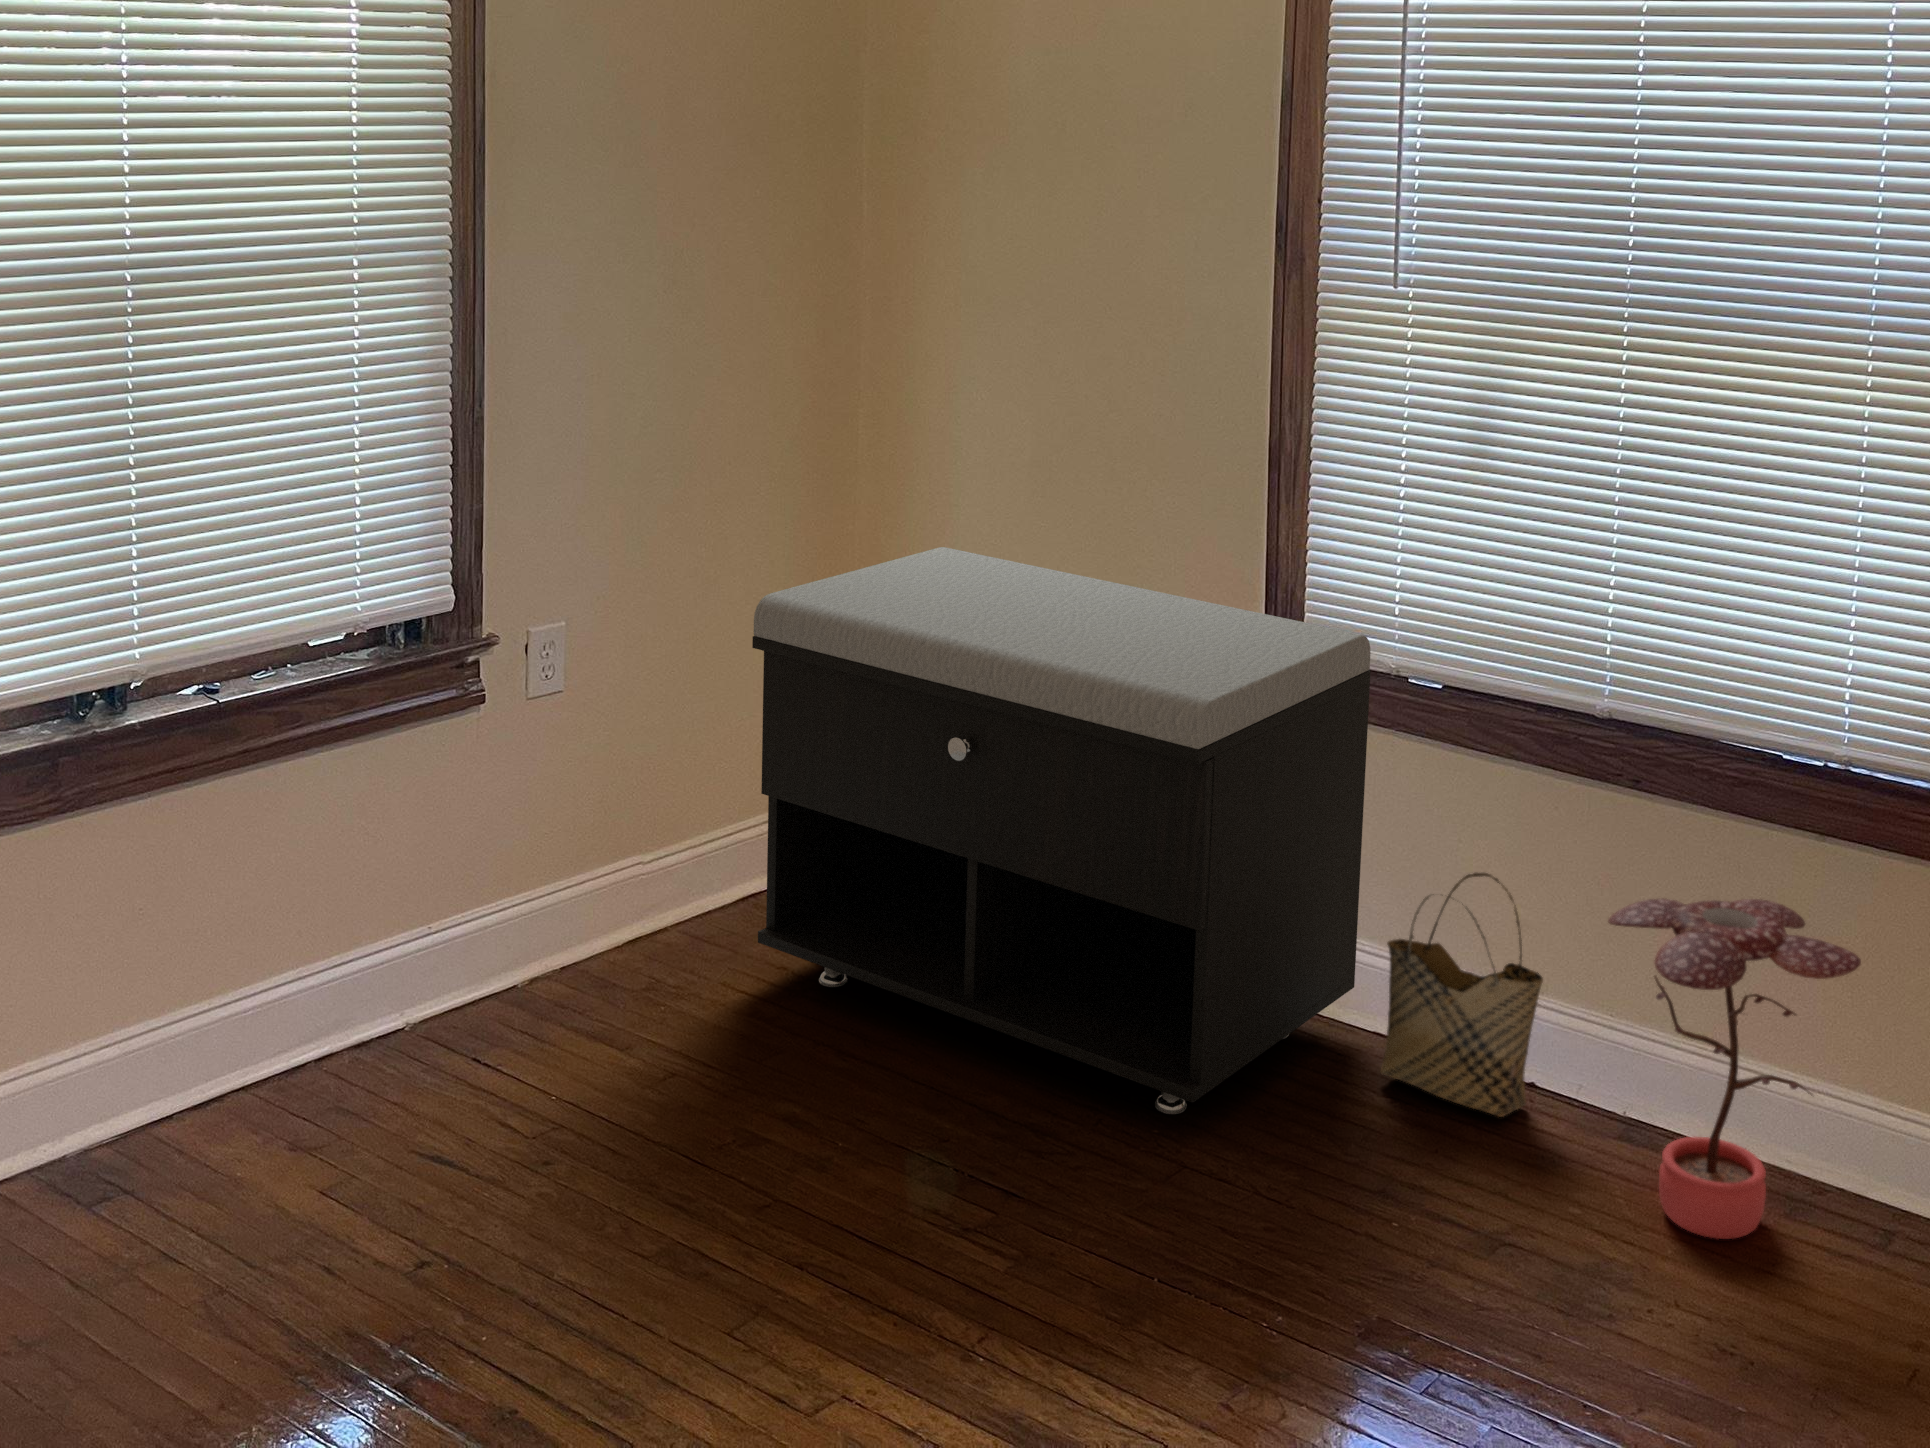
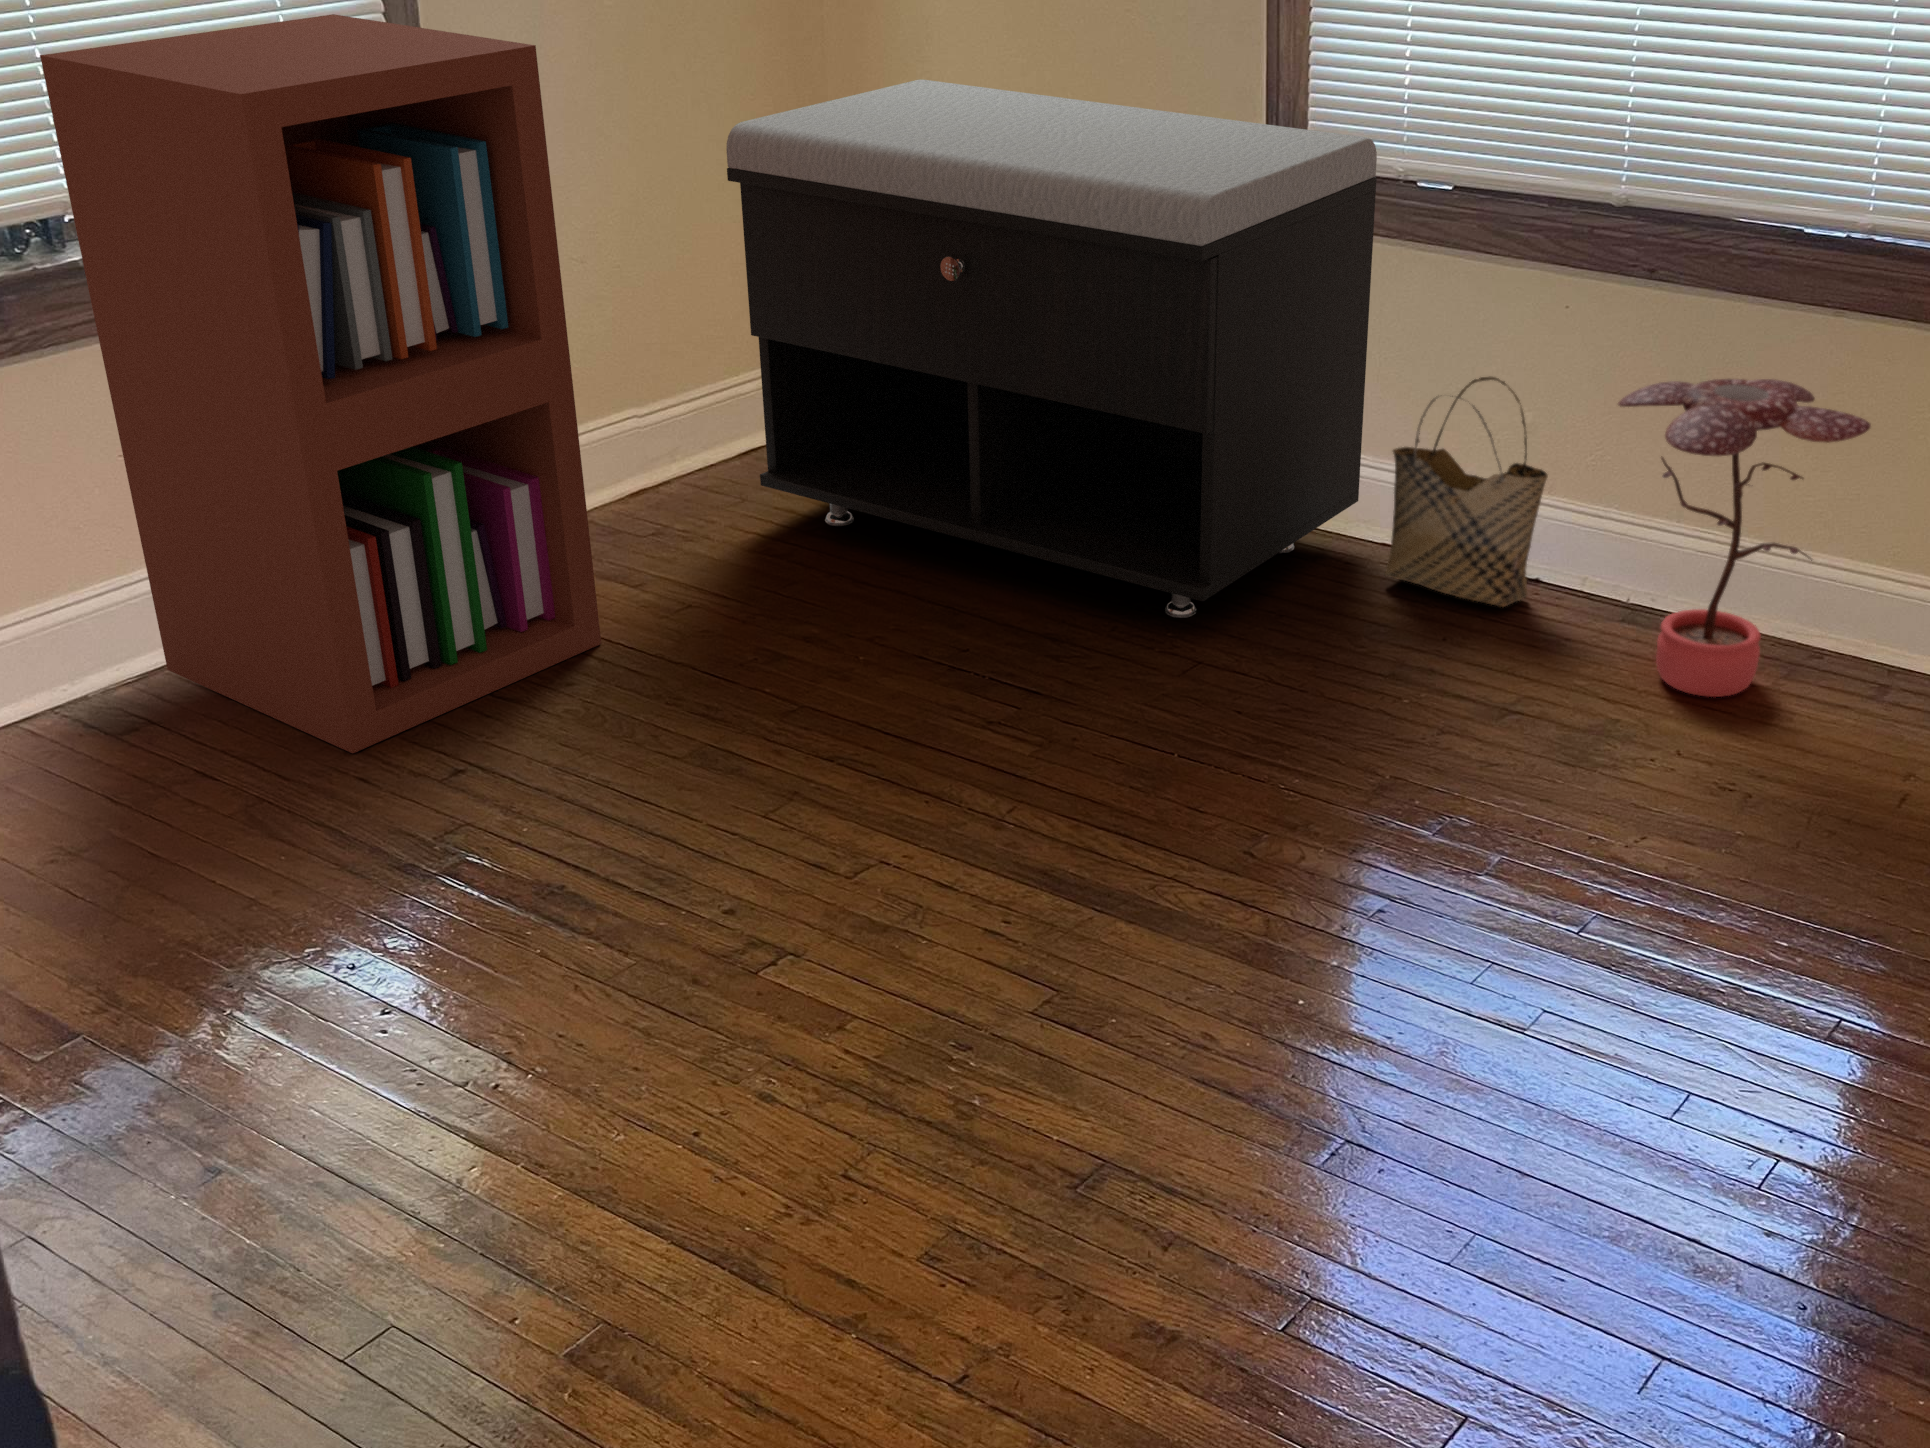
bookshelf: none [137,494,587,1241] -> present [40,14,601,753]

